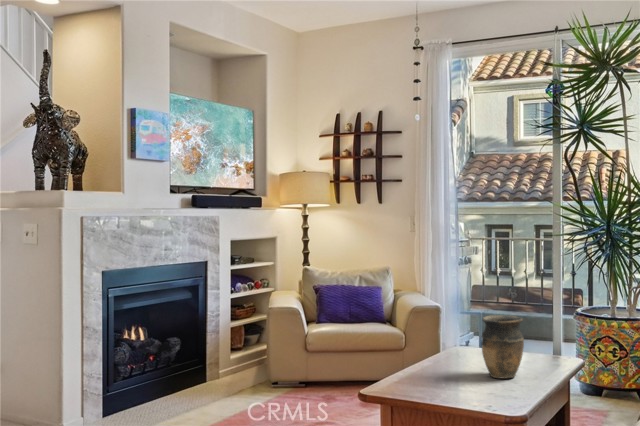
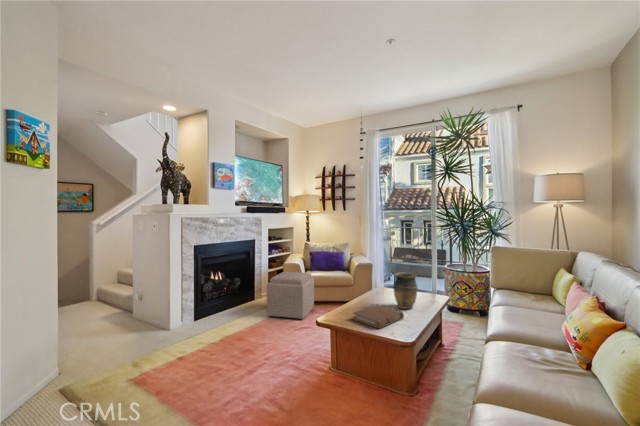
ottoman: none [239,323,327,411] -> present [267,272,314,319]
book: none [412,371,500,405] -> present [353,305,404,328]

